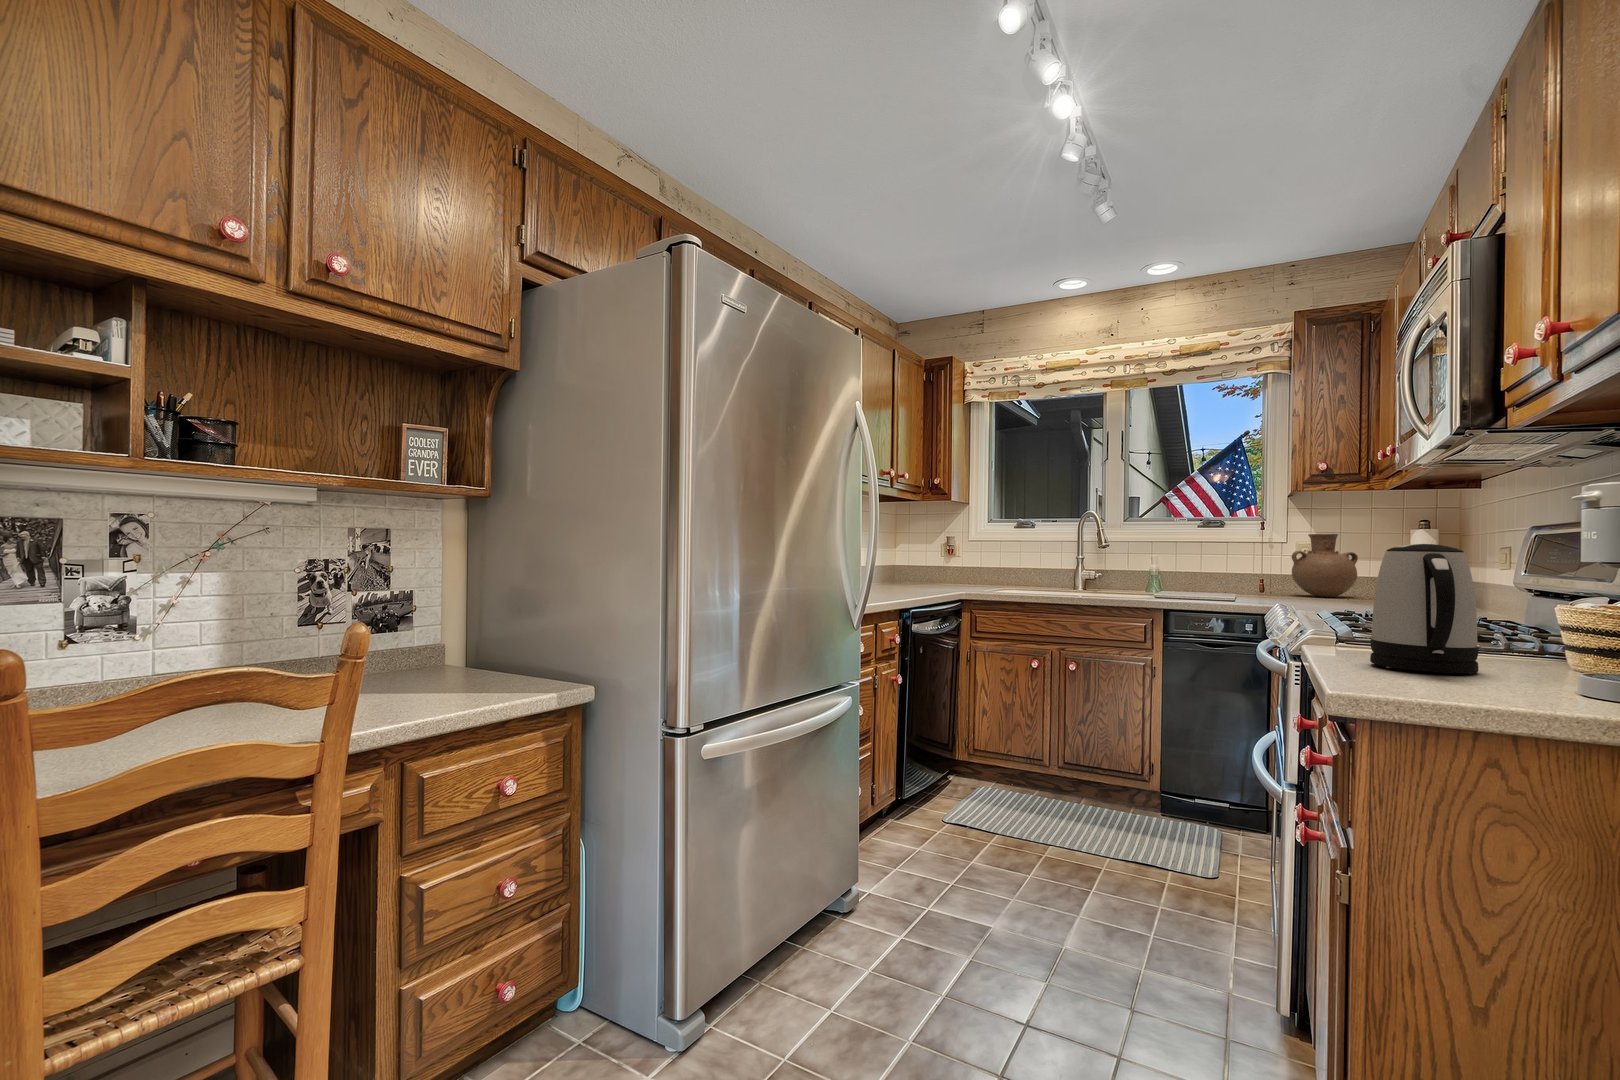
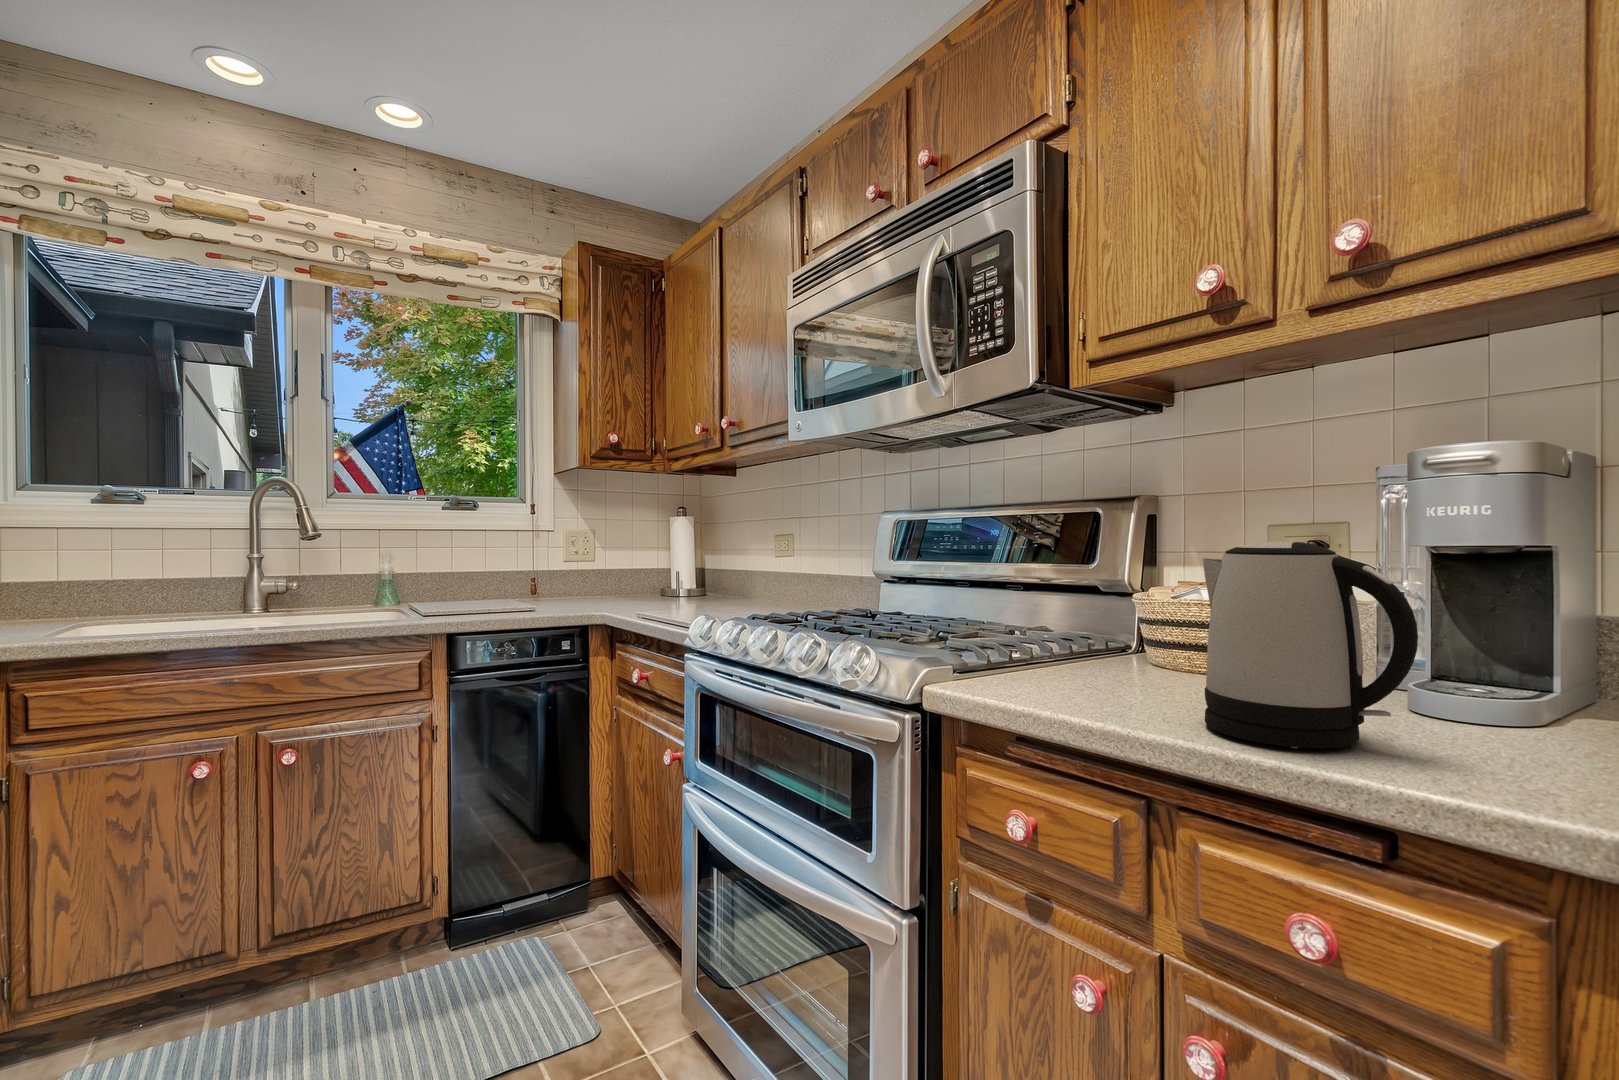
vase: present [1291,534,1358,597] -> none [562,518,628,592]

